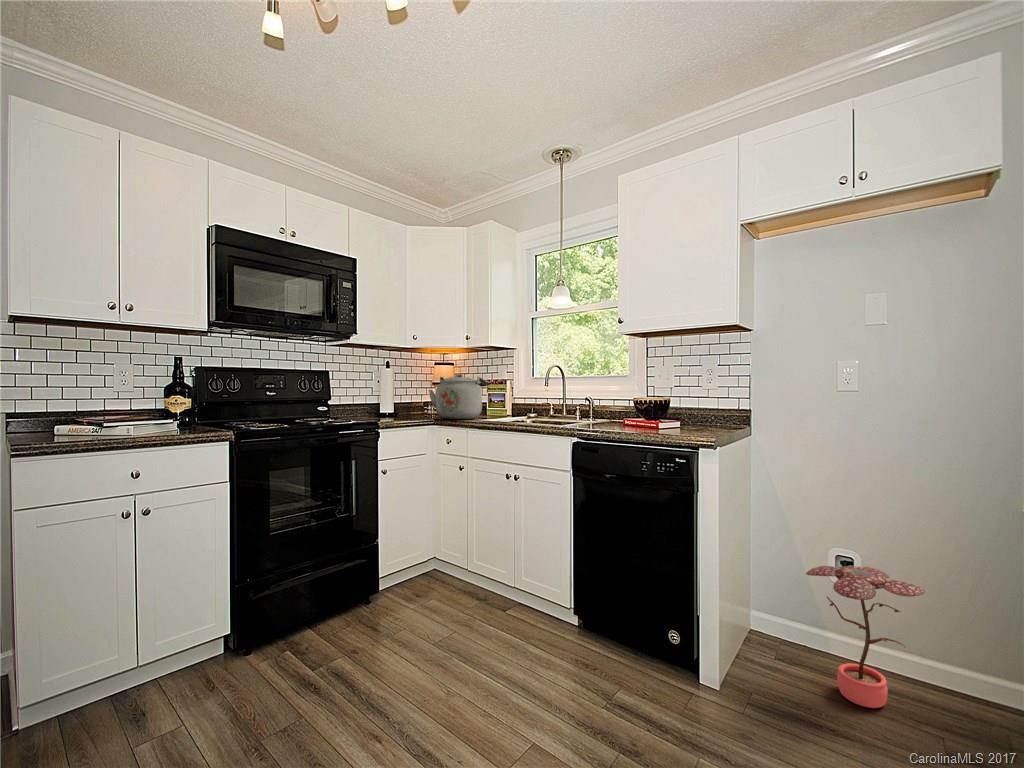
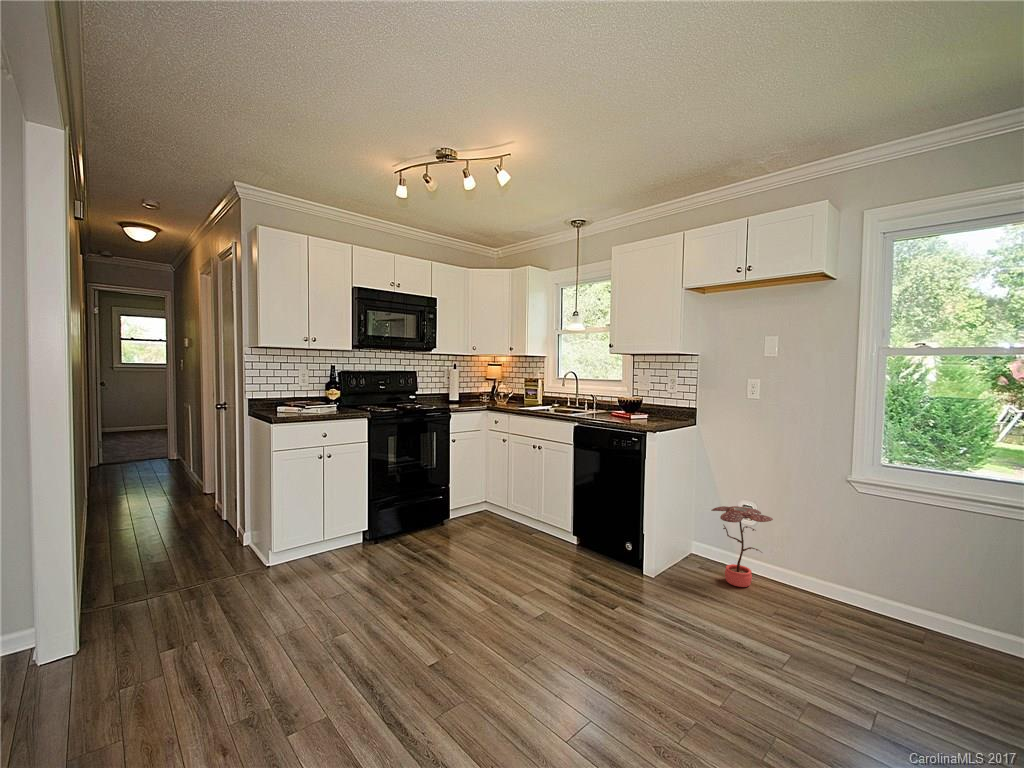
kettle: present [429,374,487,419] -> none [484,377,524,408]

